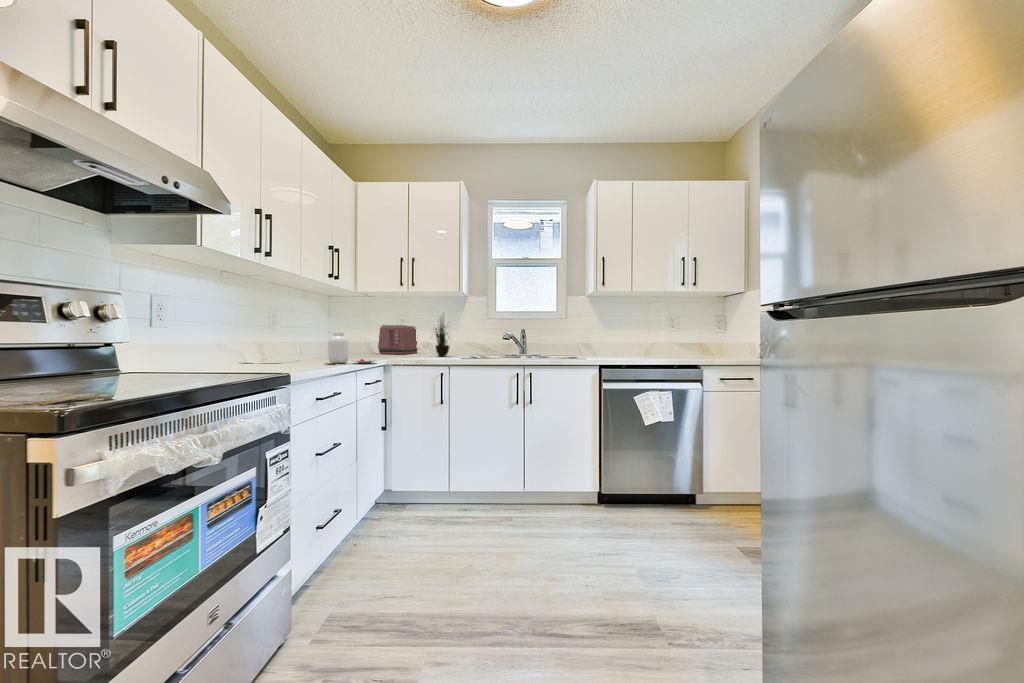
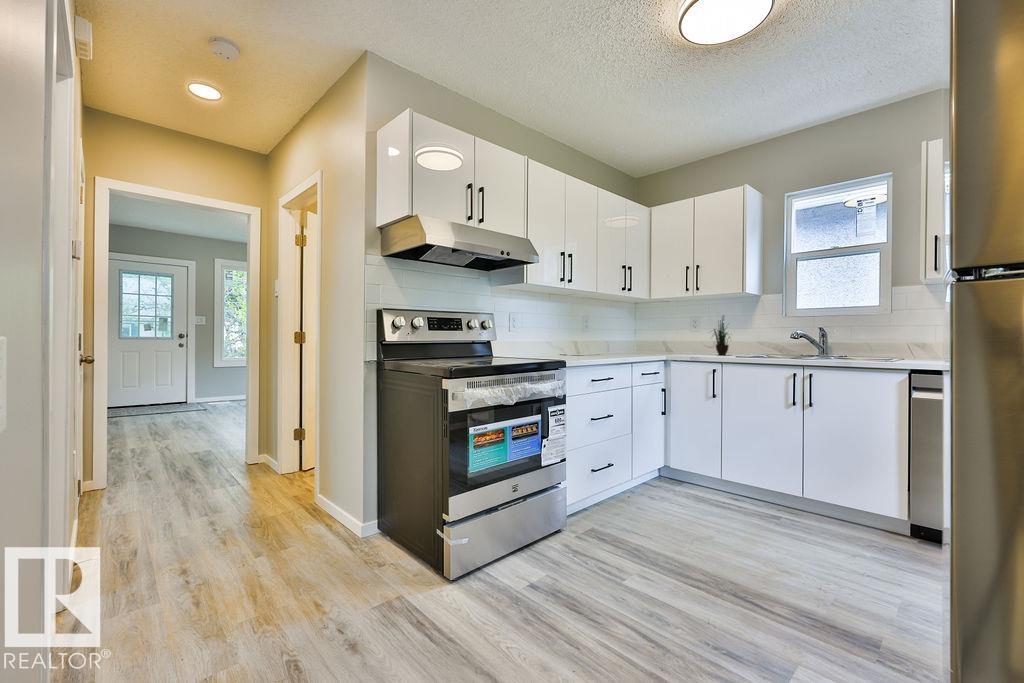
toaster: present [378,325,418,354] -> none [670,327,711,352]
jar: present [325,333,377,364] -> none [605,334,645,357]

